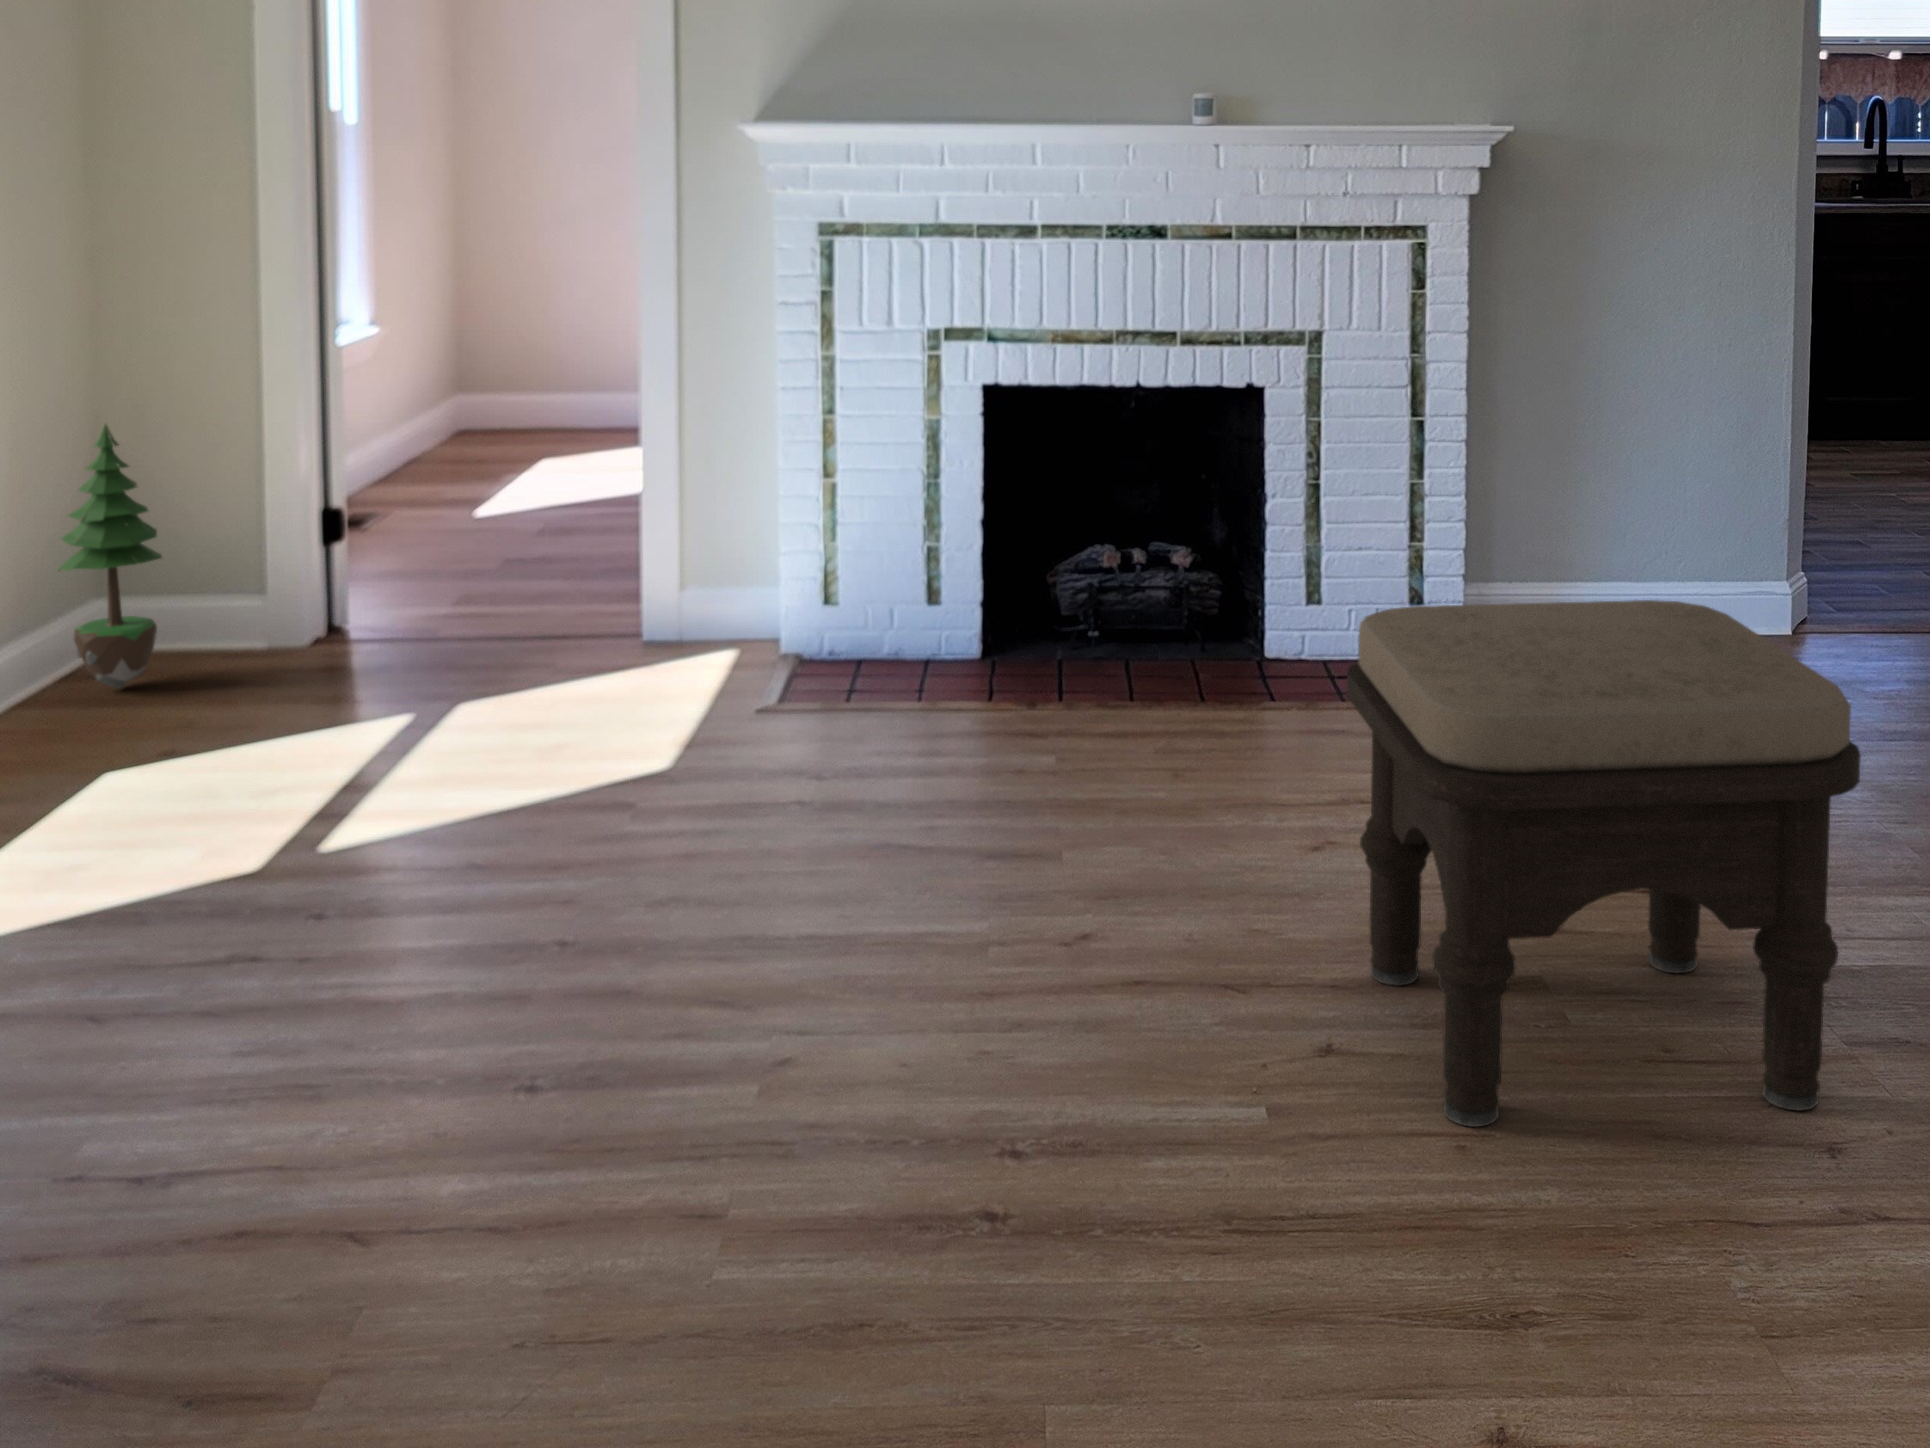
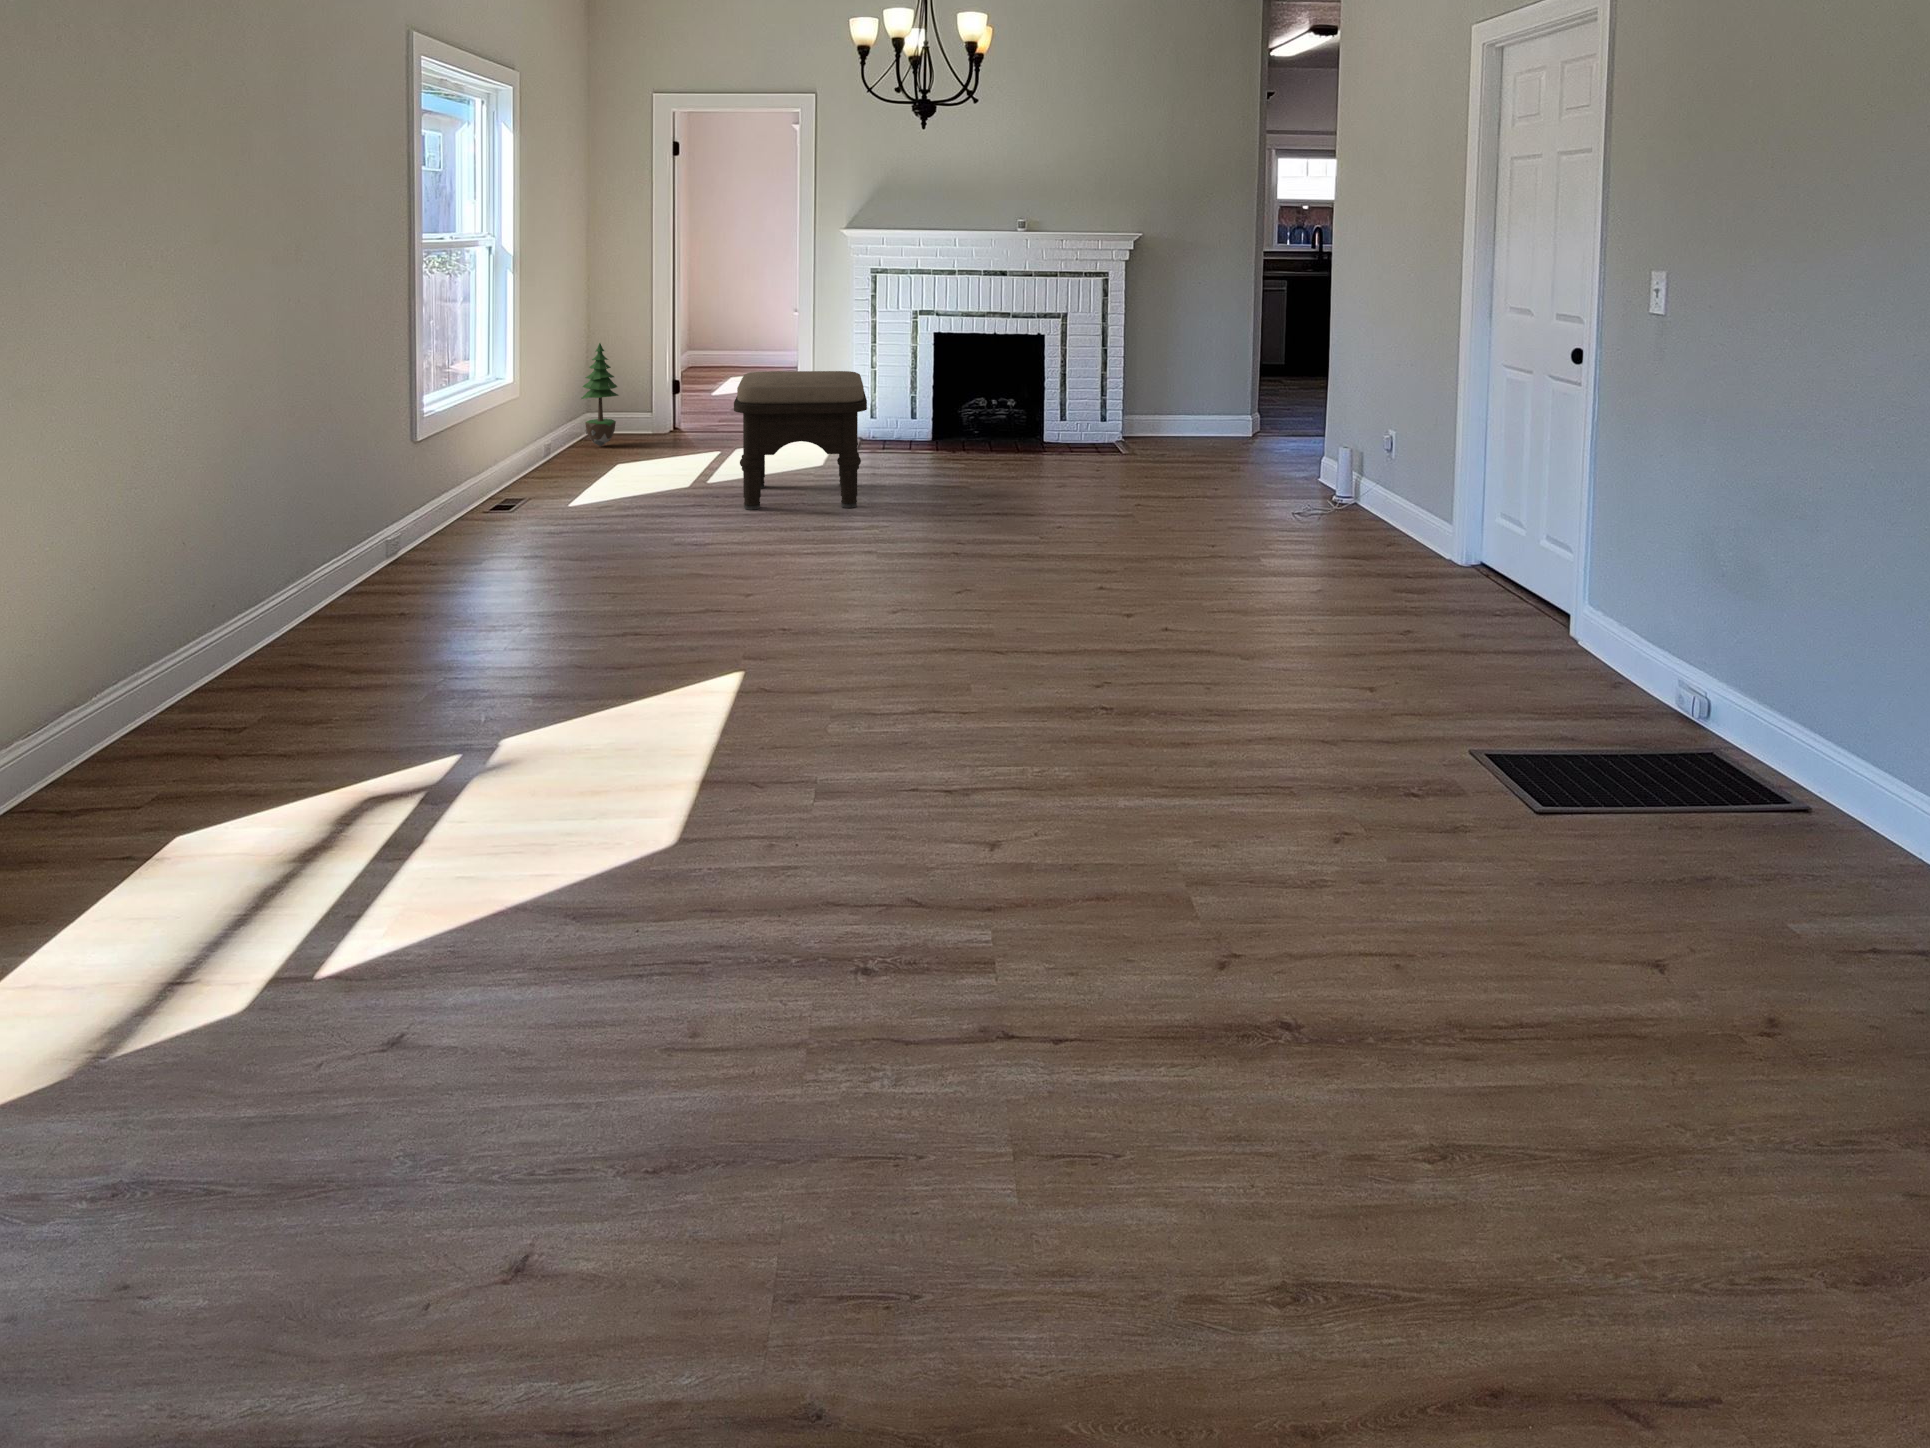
ottoman: present [1347,600,1861,1127] -> present [734,371,867,510]

